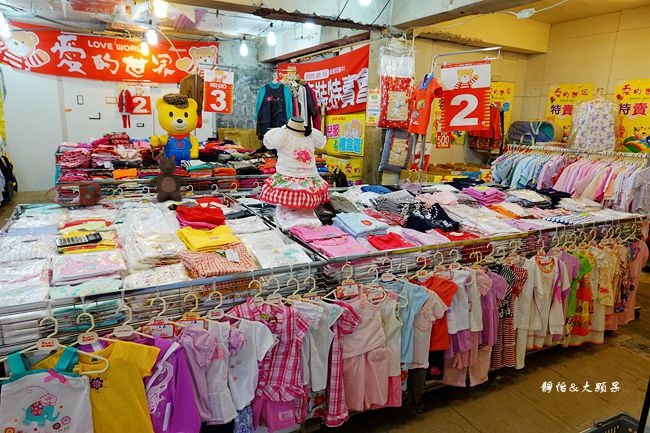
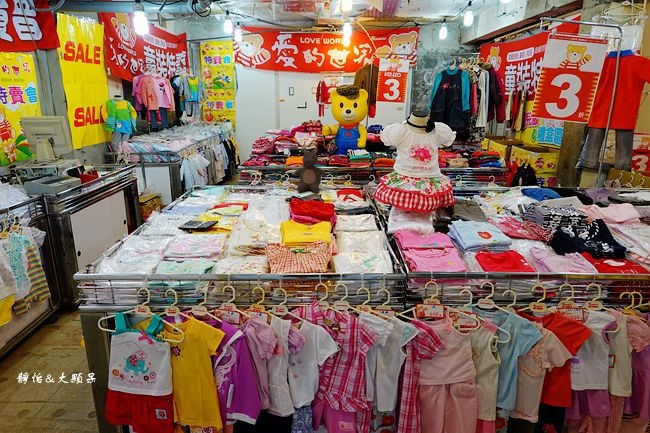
handbag: present [46,182,102,206] -> none [210,171,253,192]

